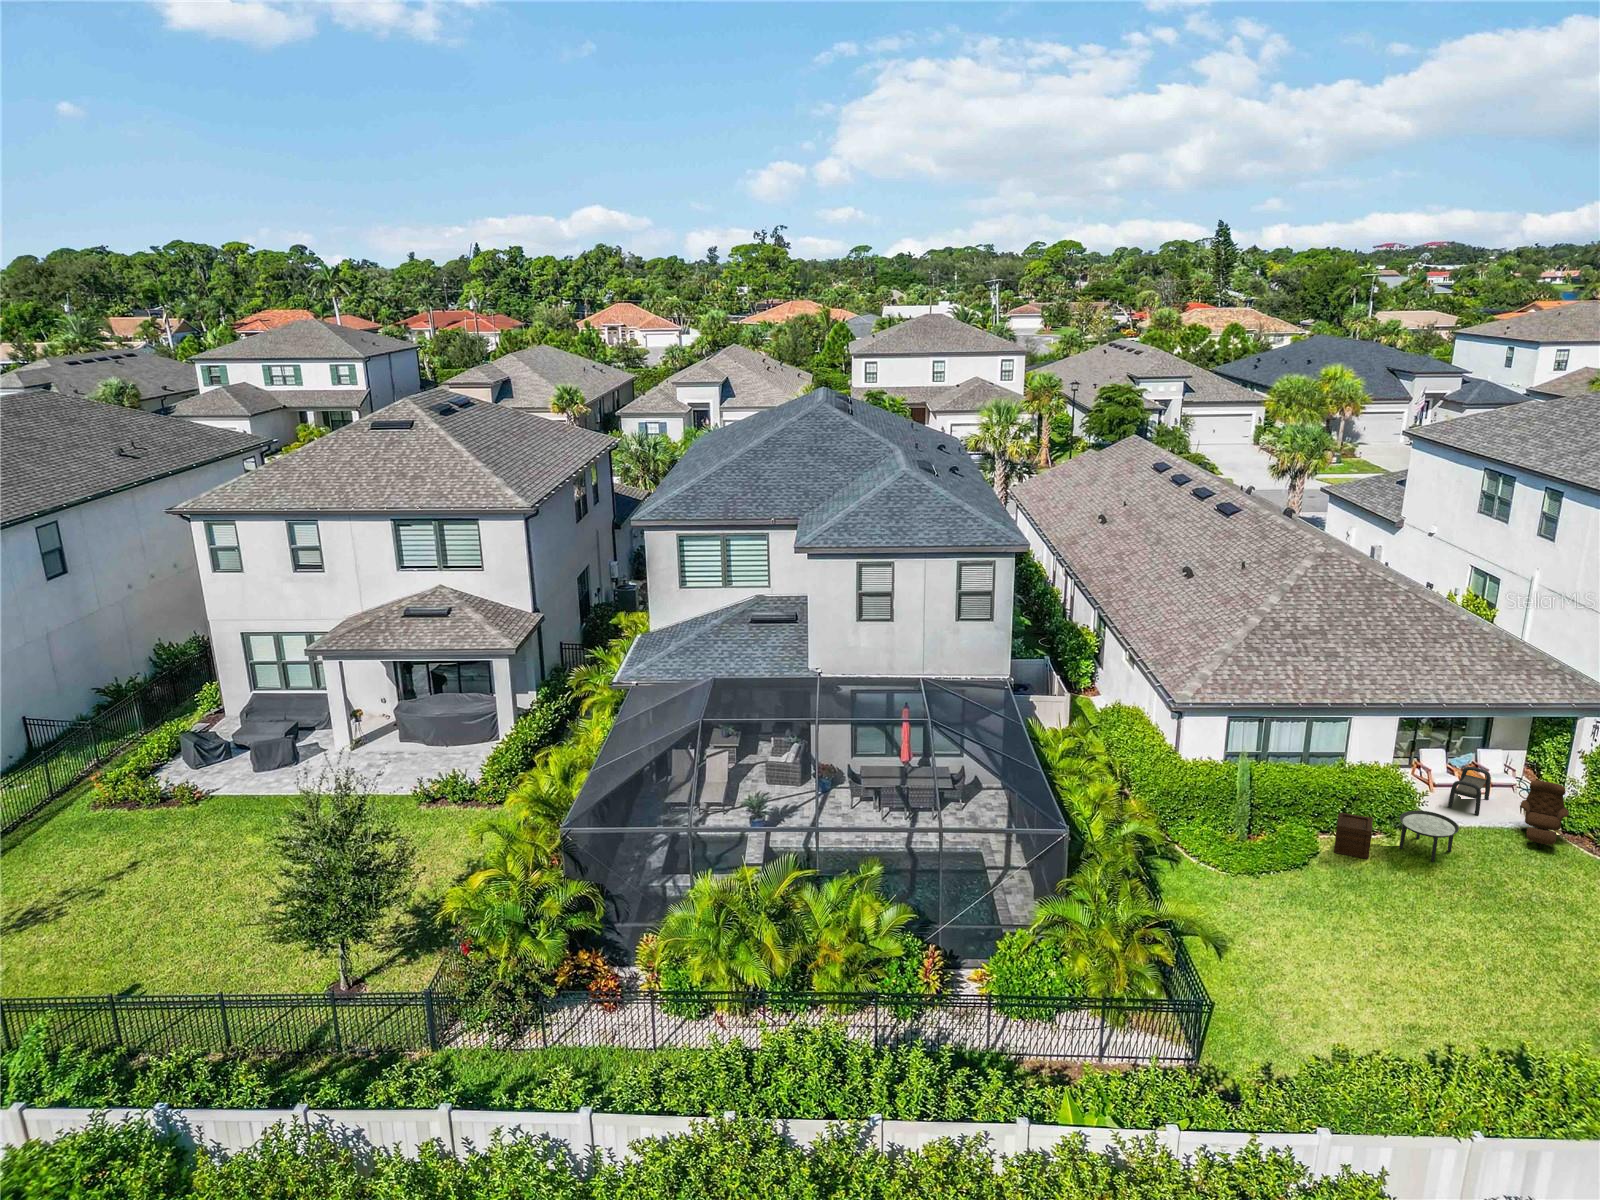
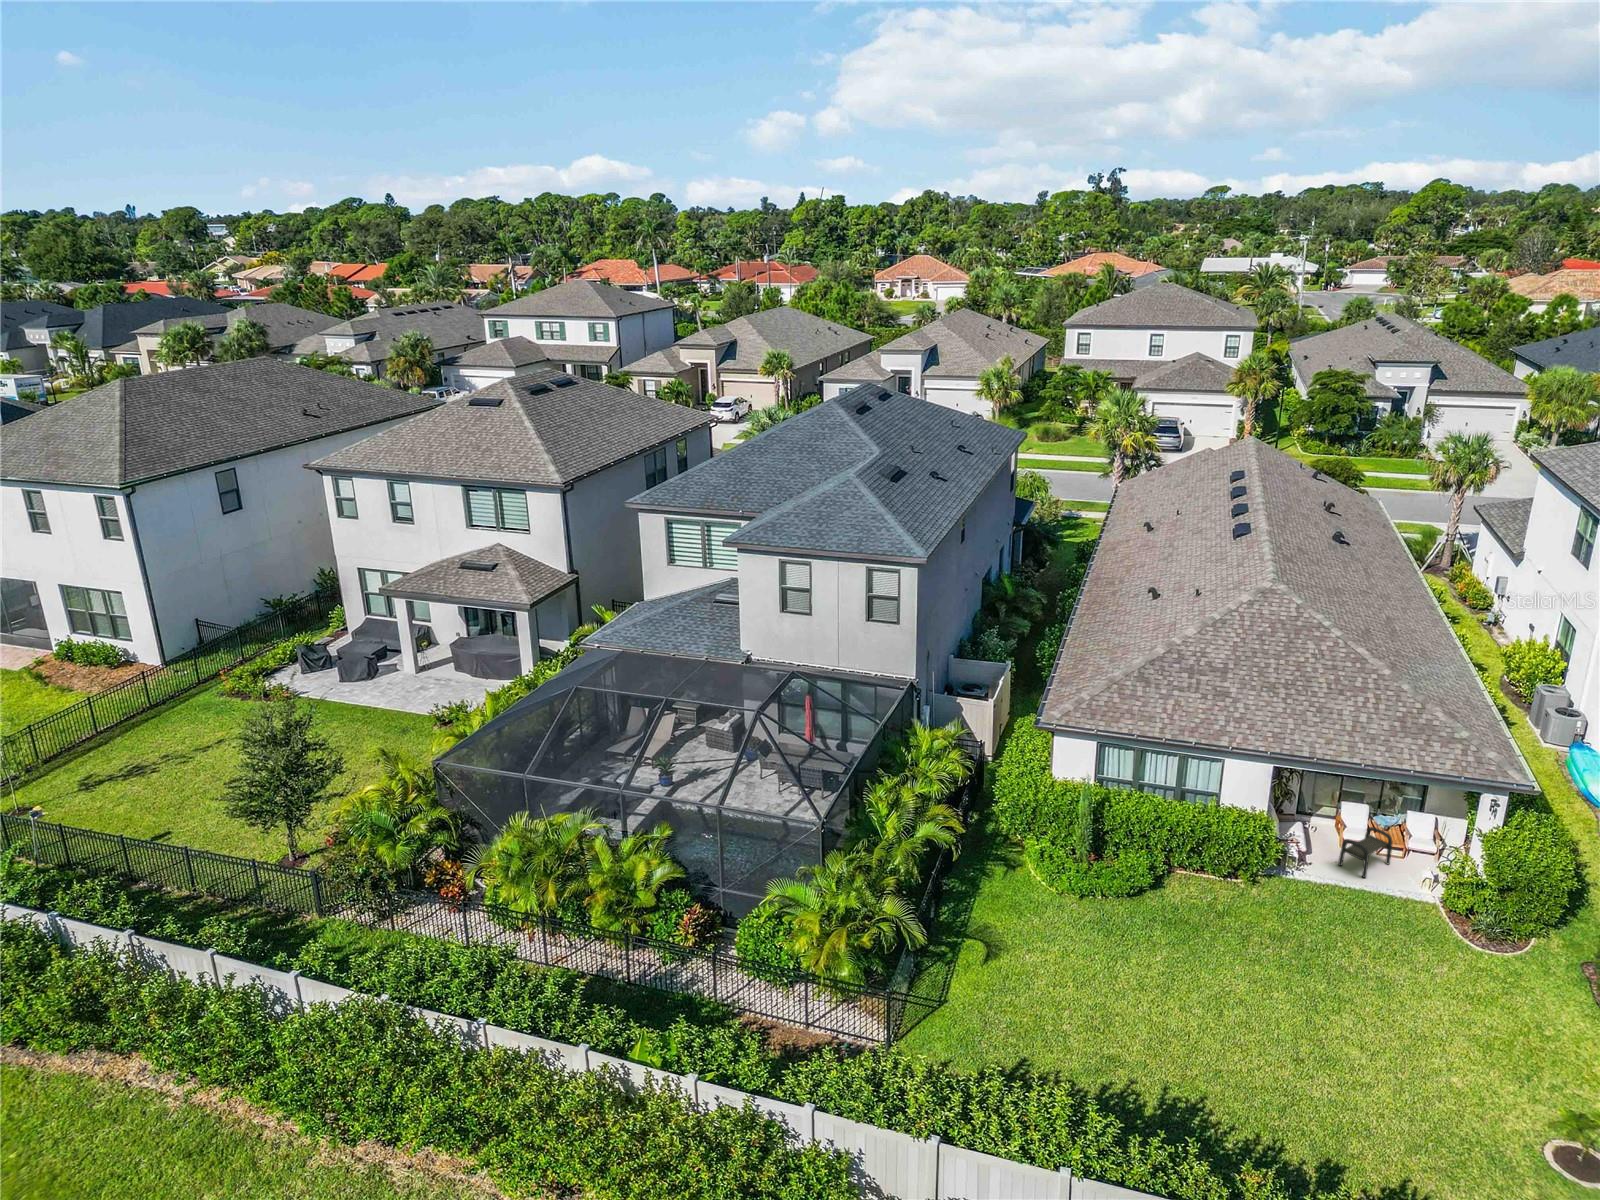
lounge chair: present [1521,781,1569,850] -> none [1395,852,1451,926]
round table: present [1399,810,1459,862] -> none [1252,861,1312,916]
wooden crate: present [1334,812,1373,859] -> none [1180,851,1226,901]

